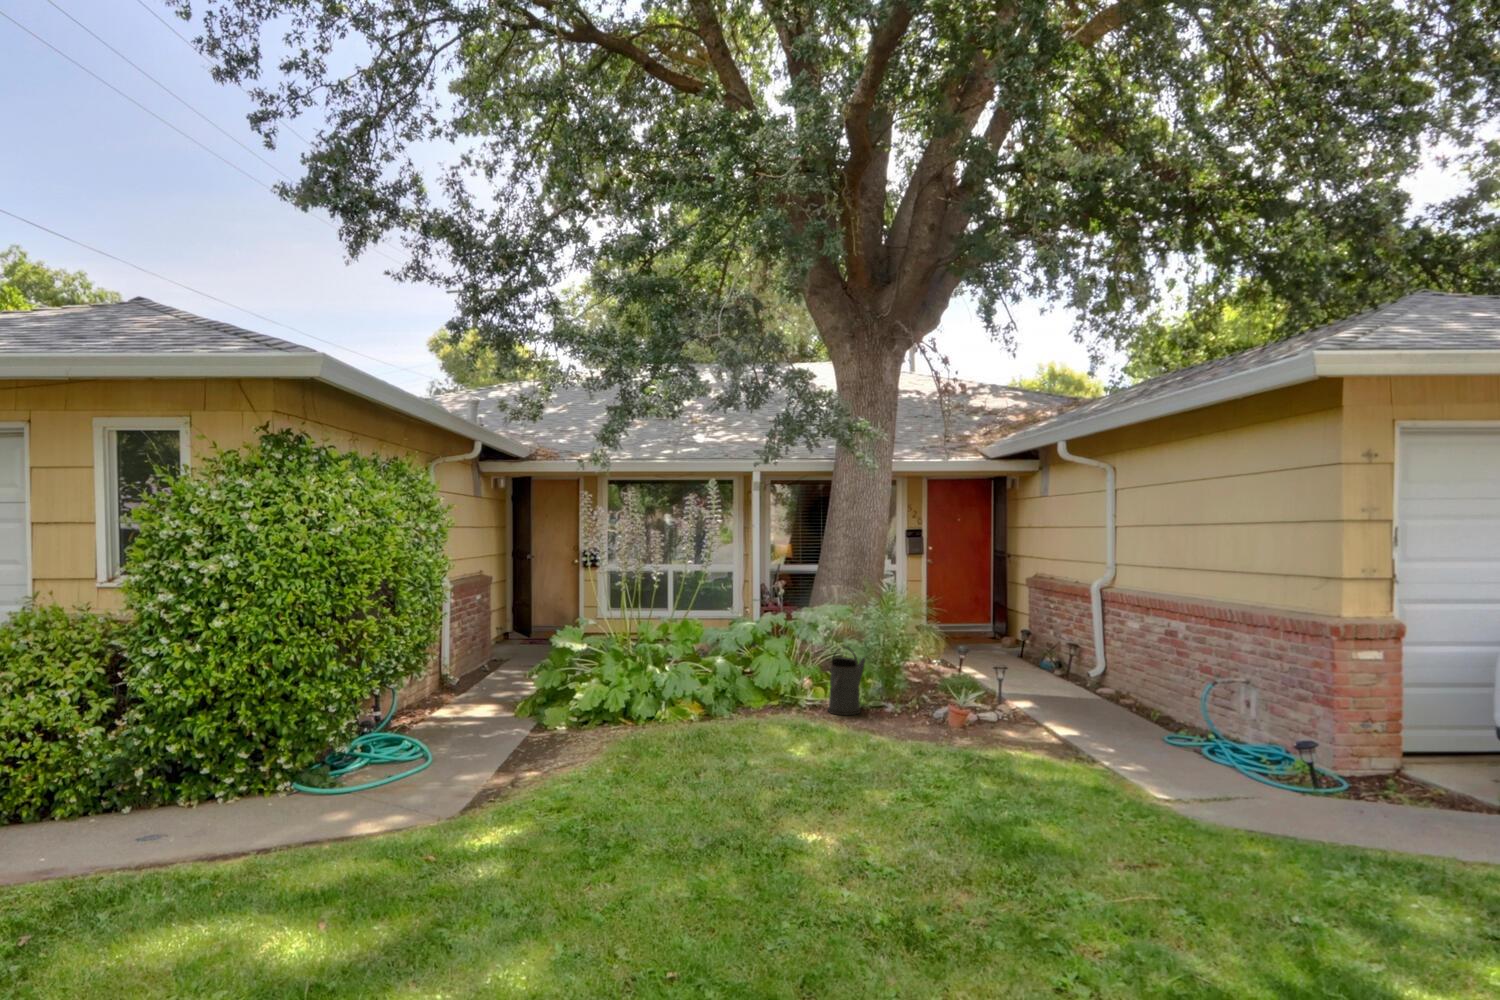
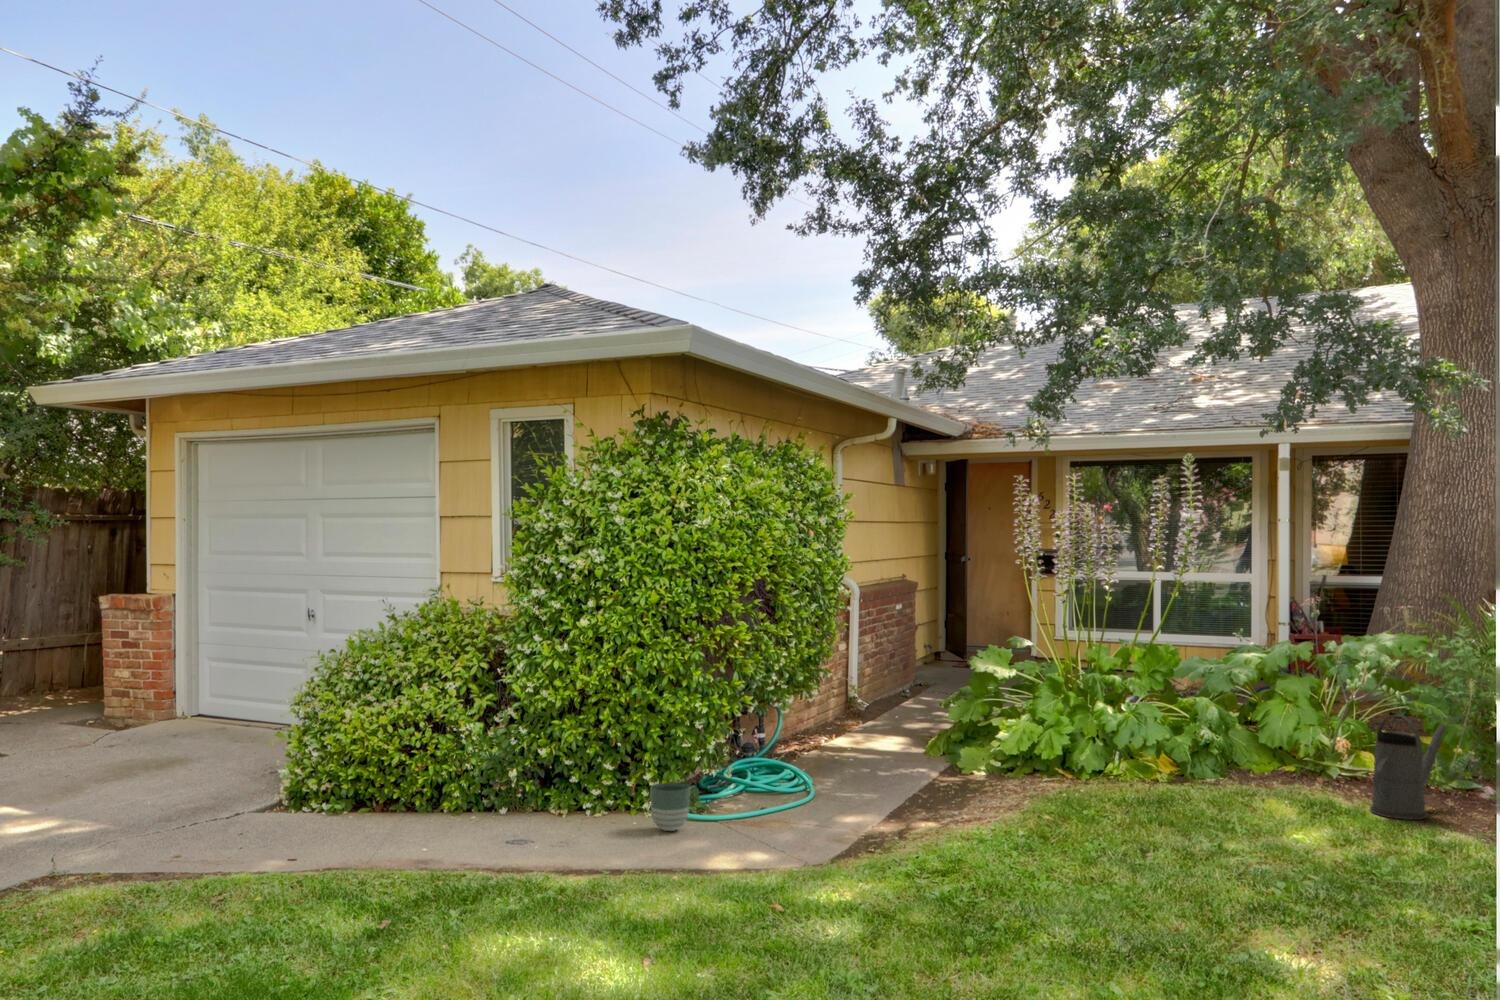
planter: none [288,759,328,803] -> present [650,782,690,831]

